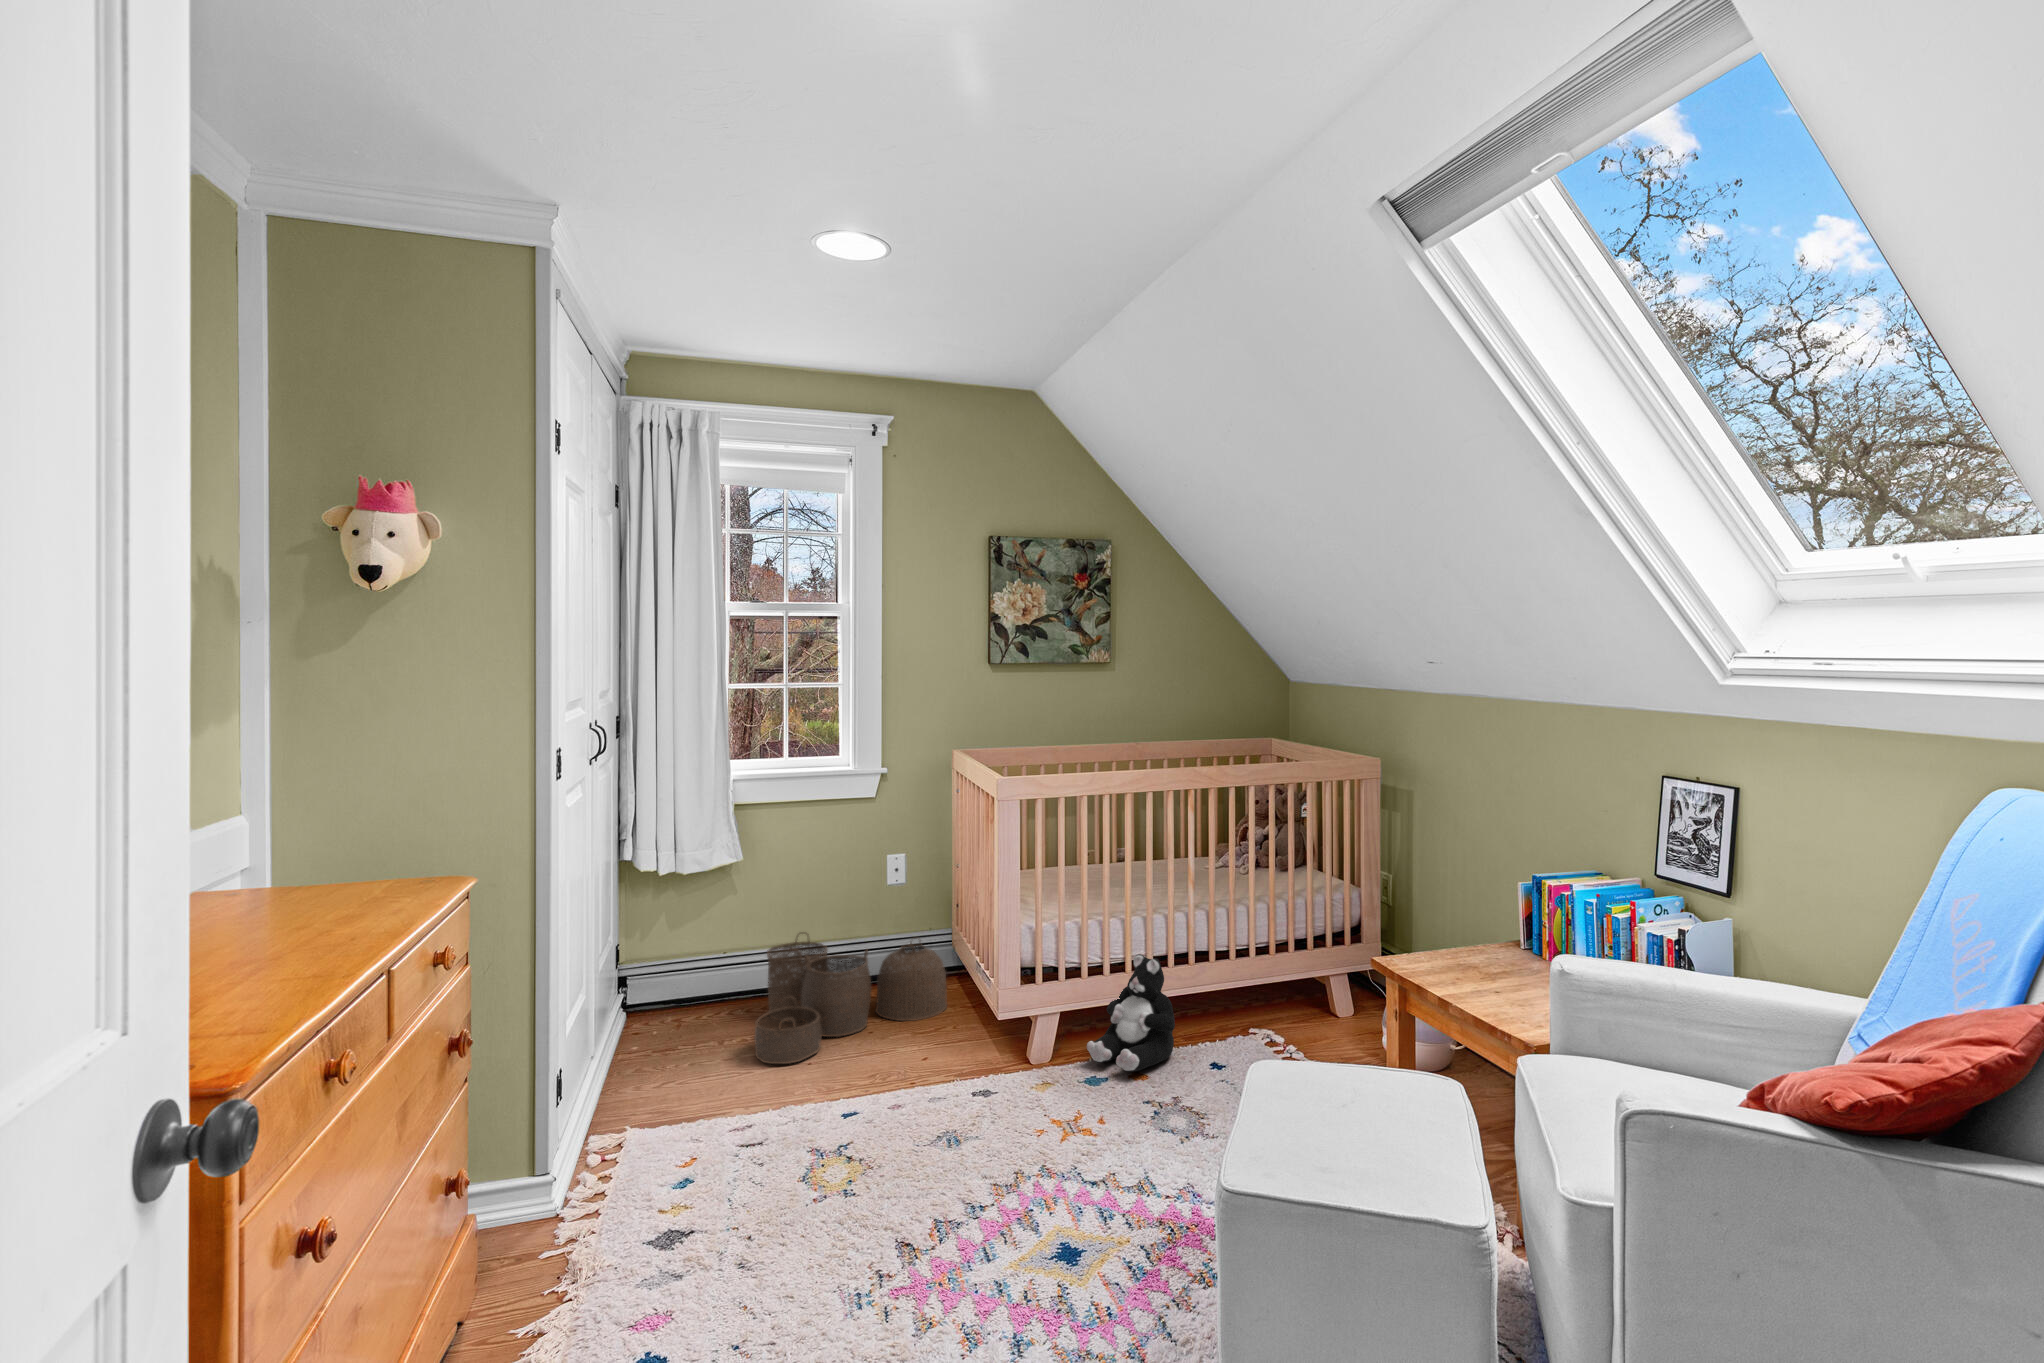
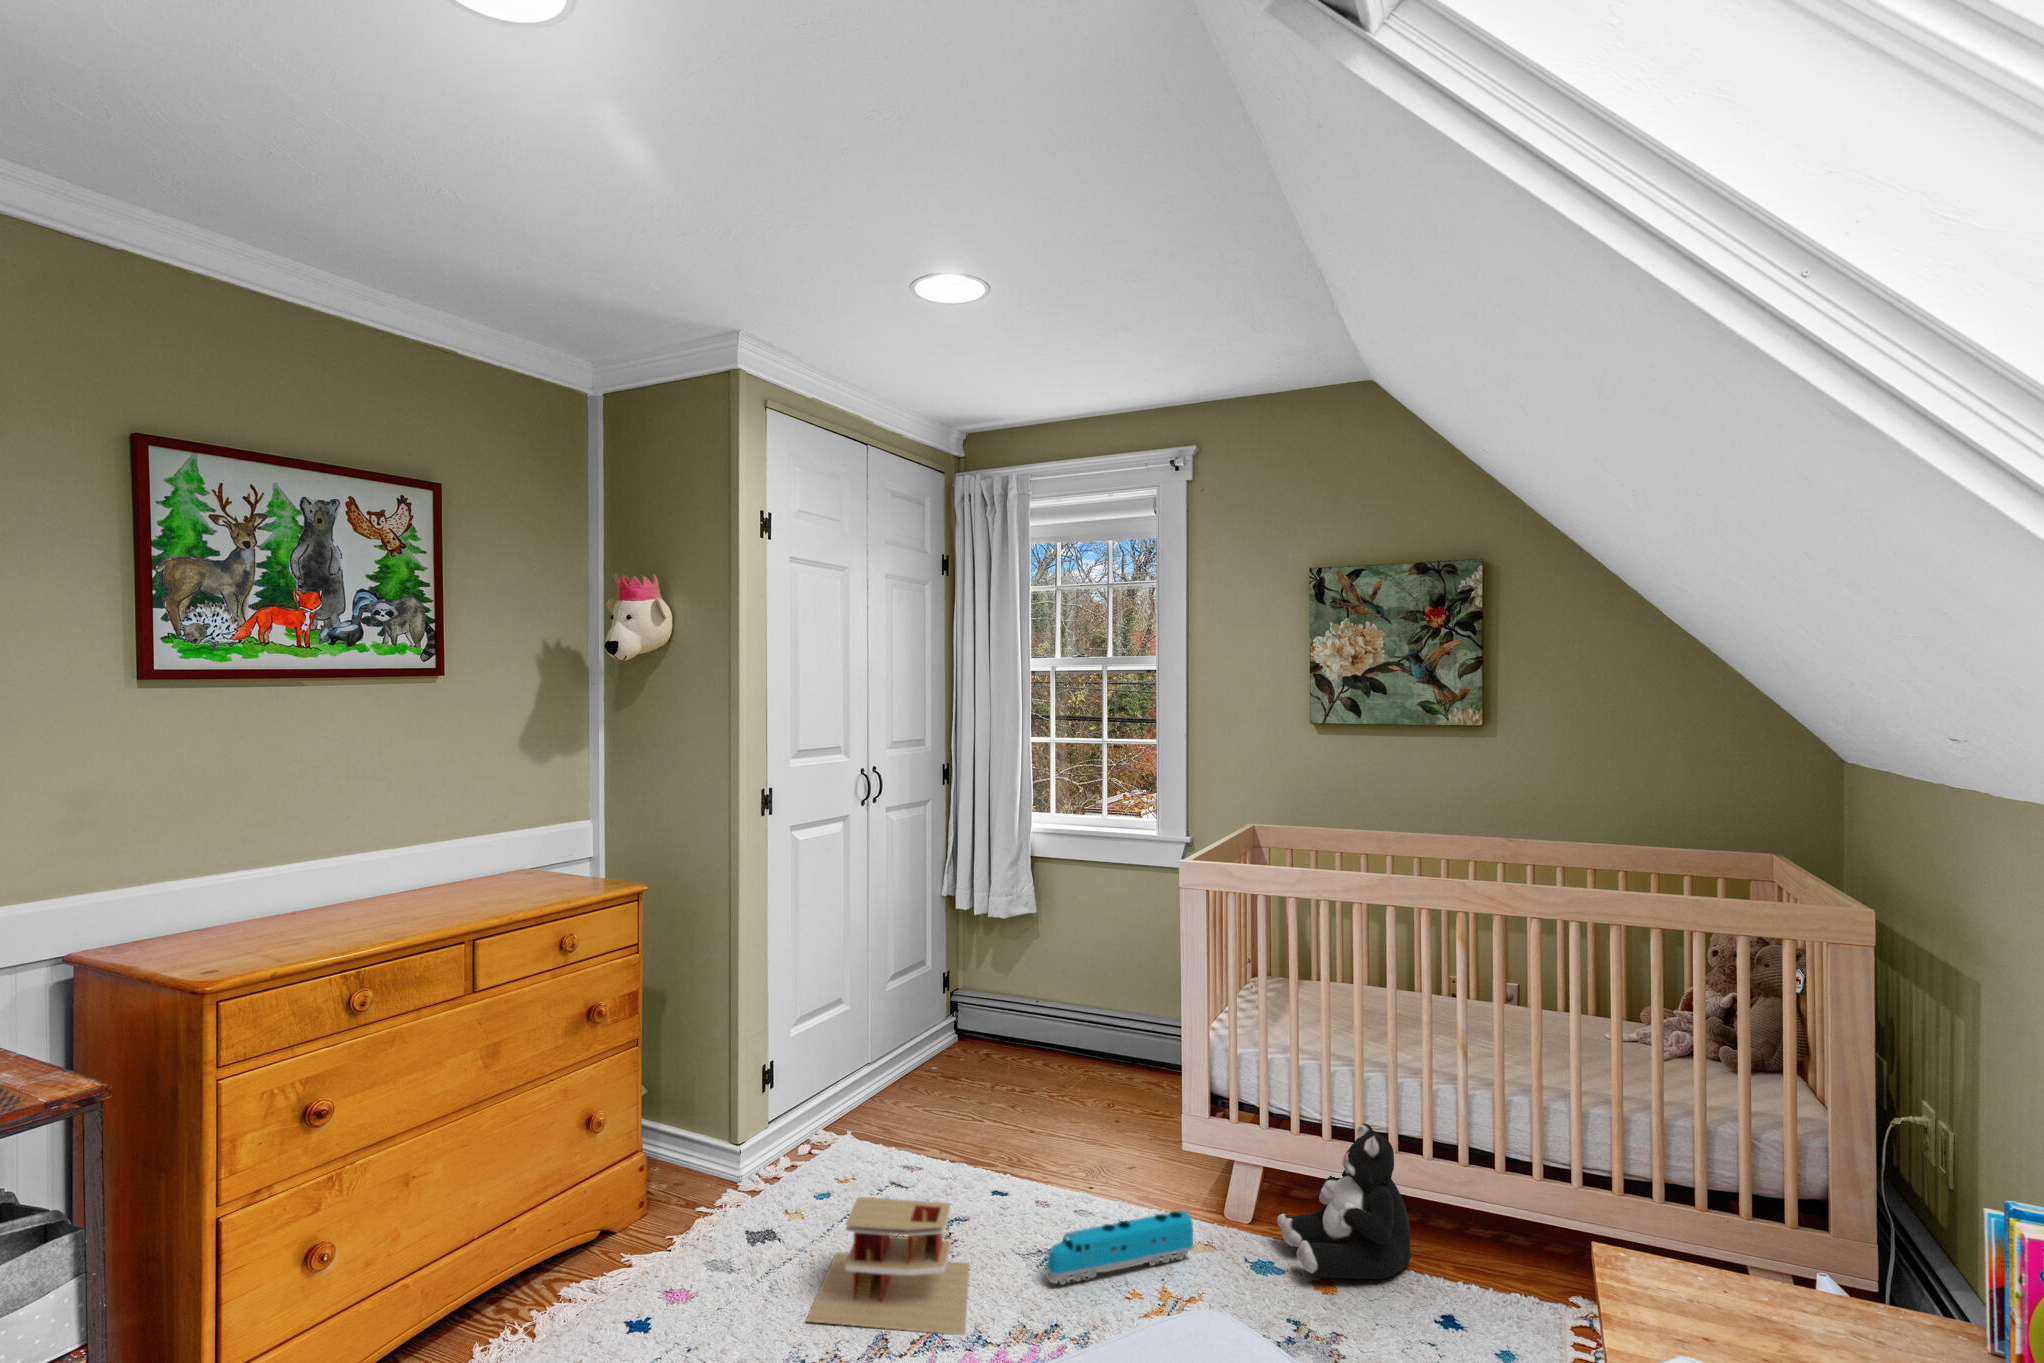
woven basket: present [754,932,947,1064] -> none [993,990,1222,1121]
toy train: none [968,1061,1049,1149] -> present [1046,1211,1193,1285]
toy house: none [765,1113,959,1269] -> present [807,1197,970,1335]

